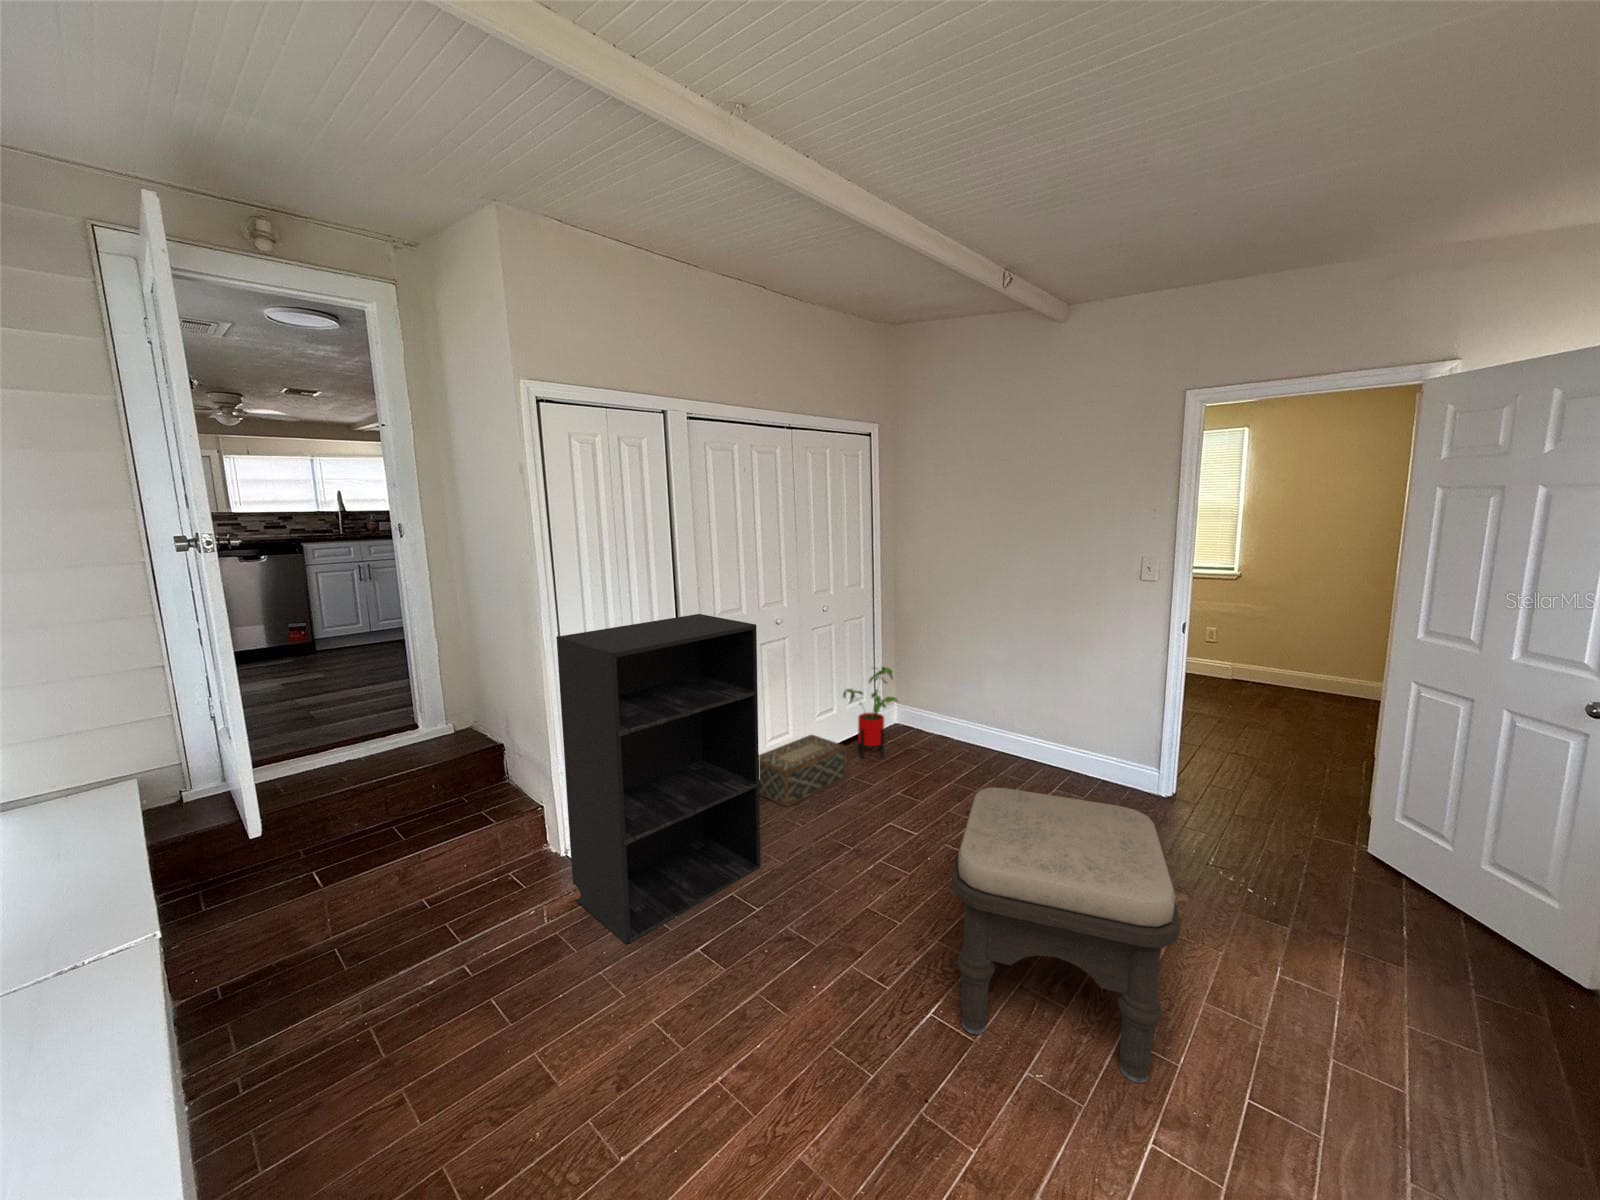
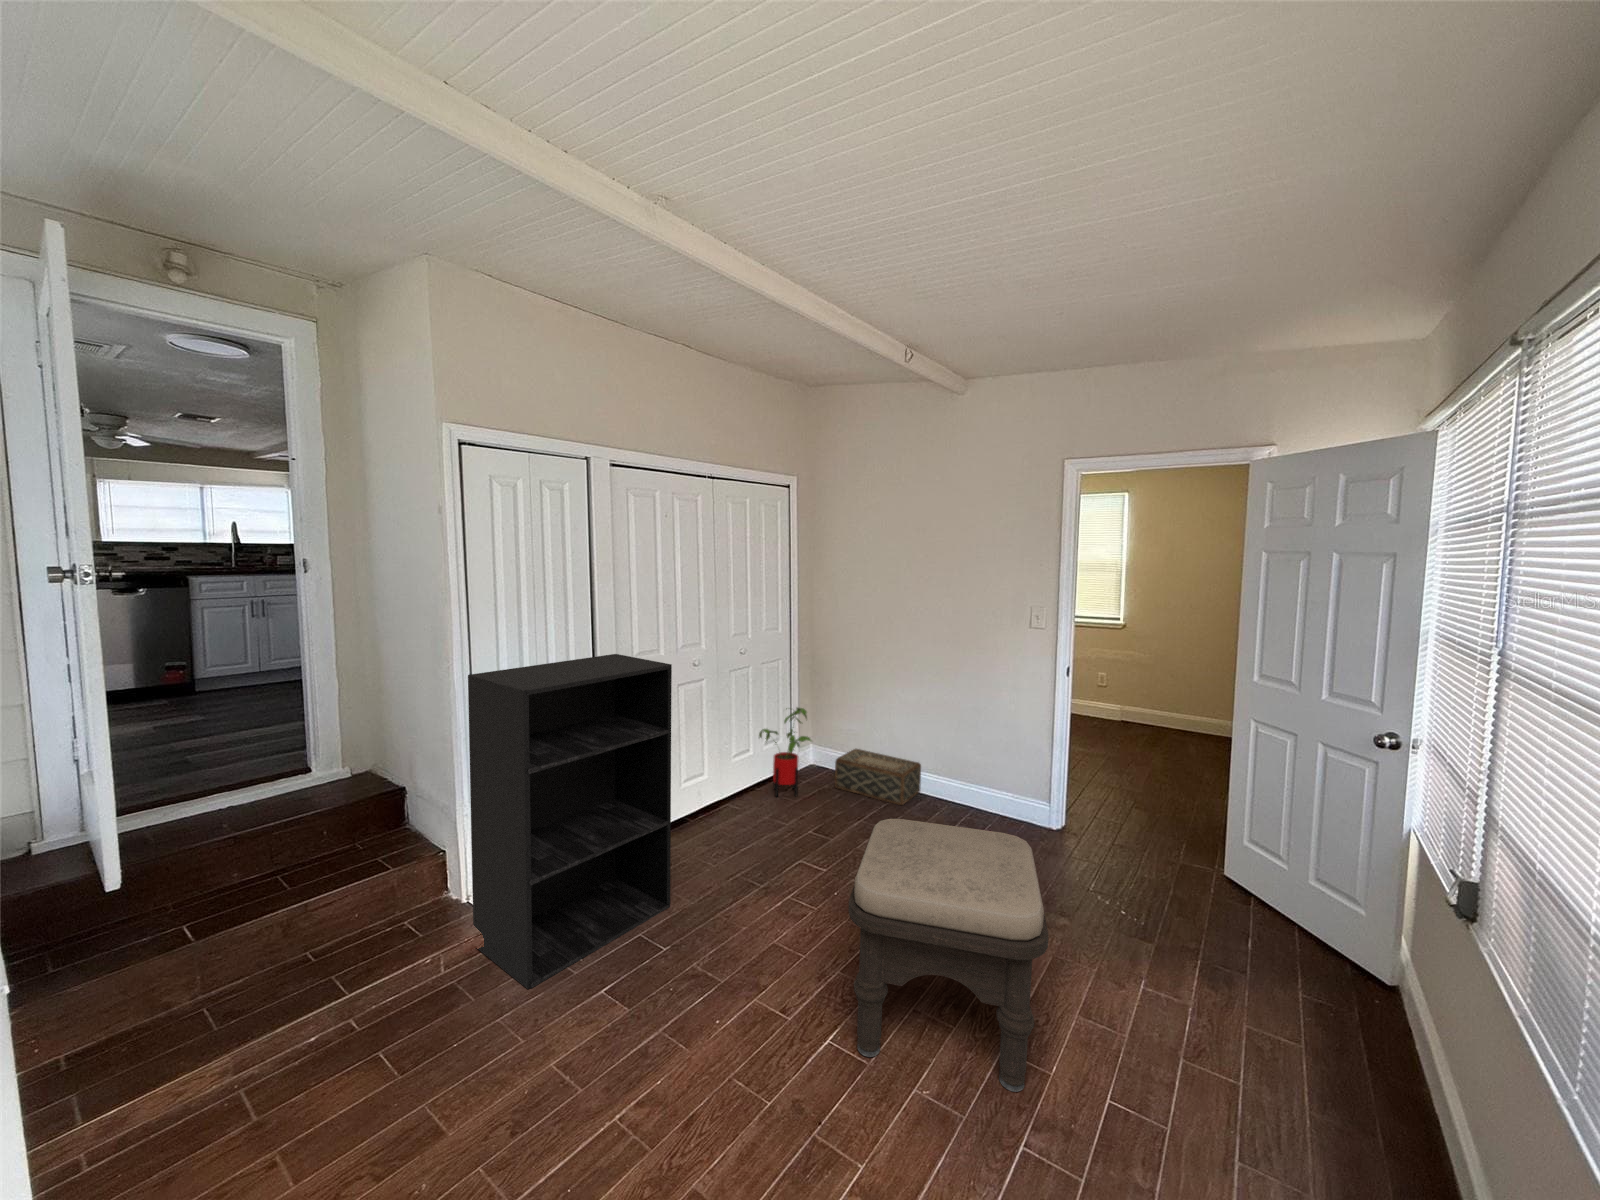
woven basket: present [759,735,846,807] -> present [835,749,921,805]

